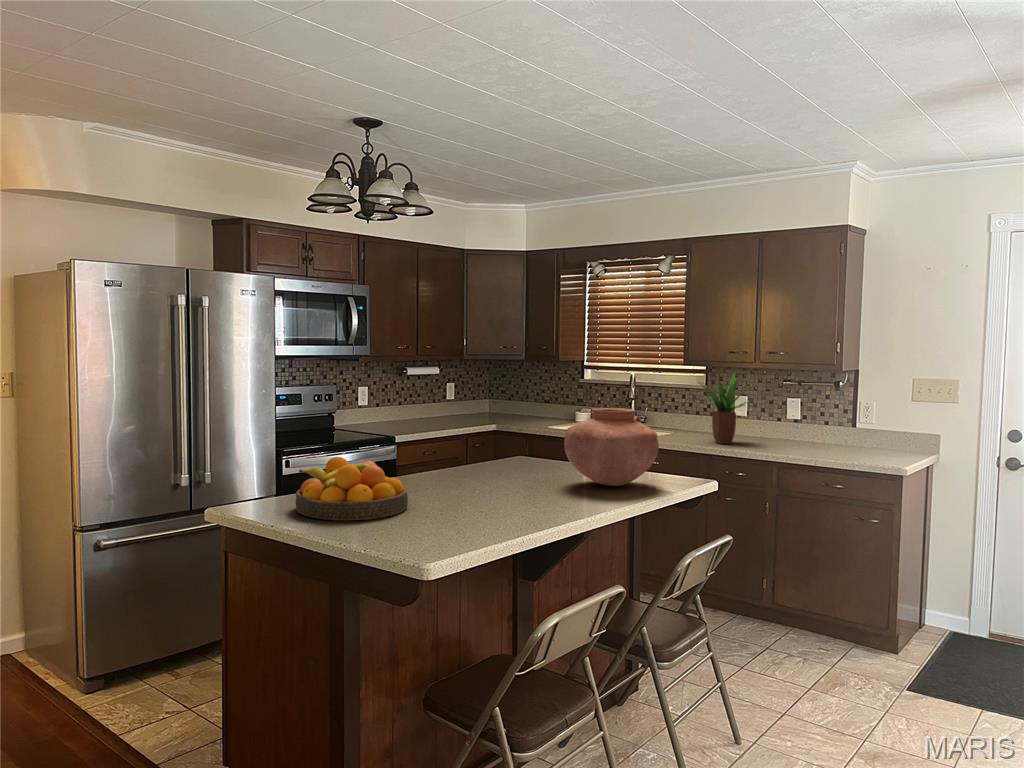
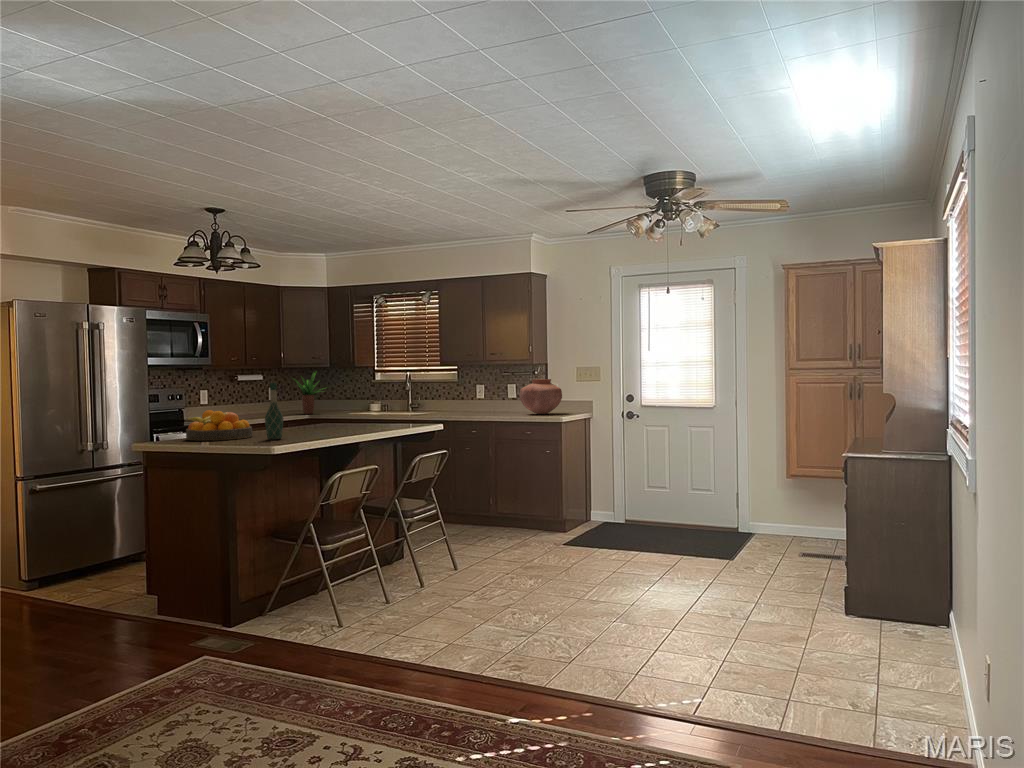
potted plant: present [701,373,754,444] -> present [294,372,322,414]
vase: present [564,408,659,486] -> present [520,379,562,414]
wine bottle: none [427,423,461,532] -> present [265,383,283,439]

